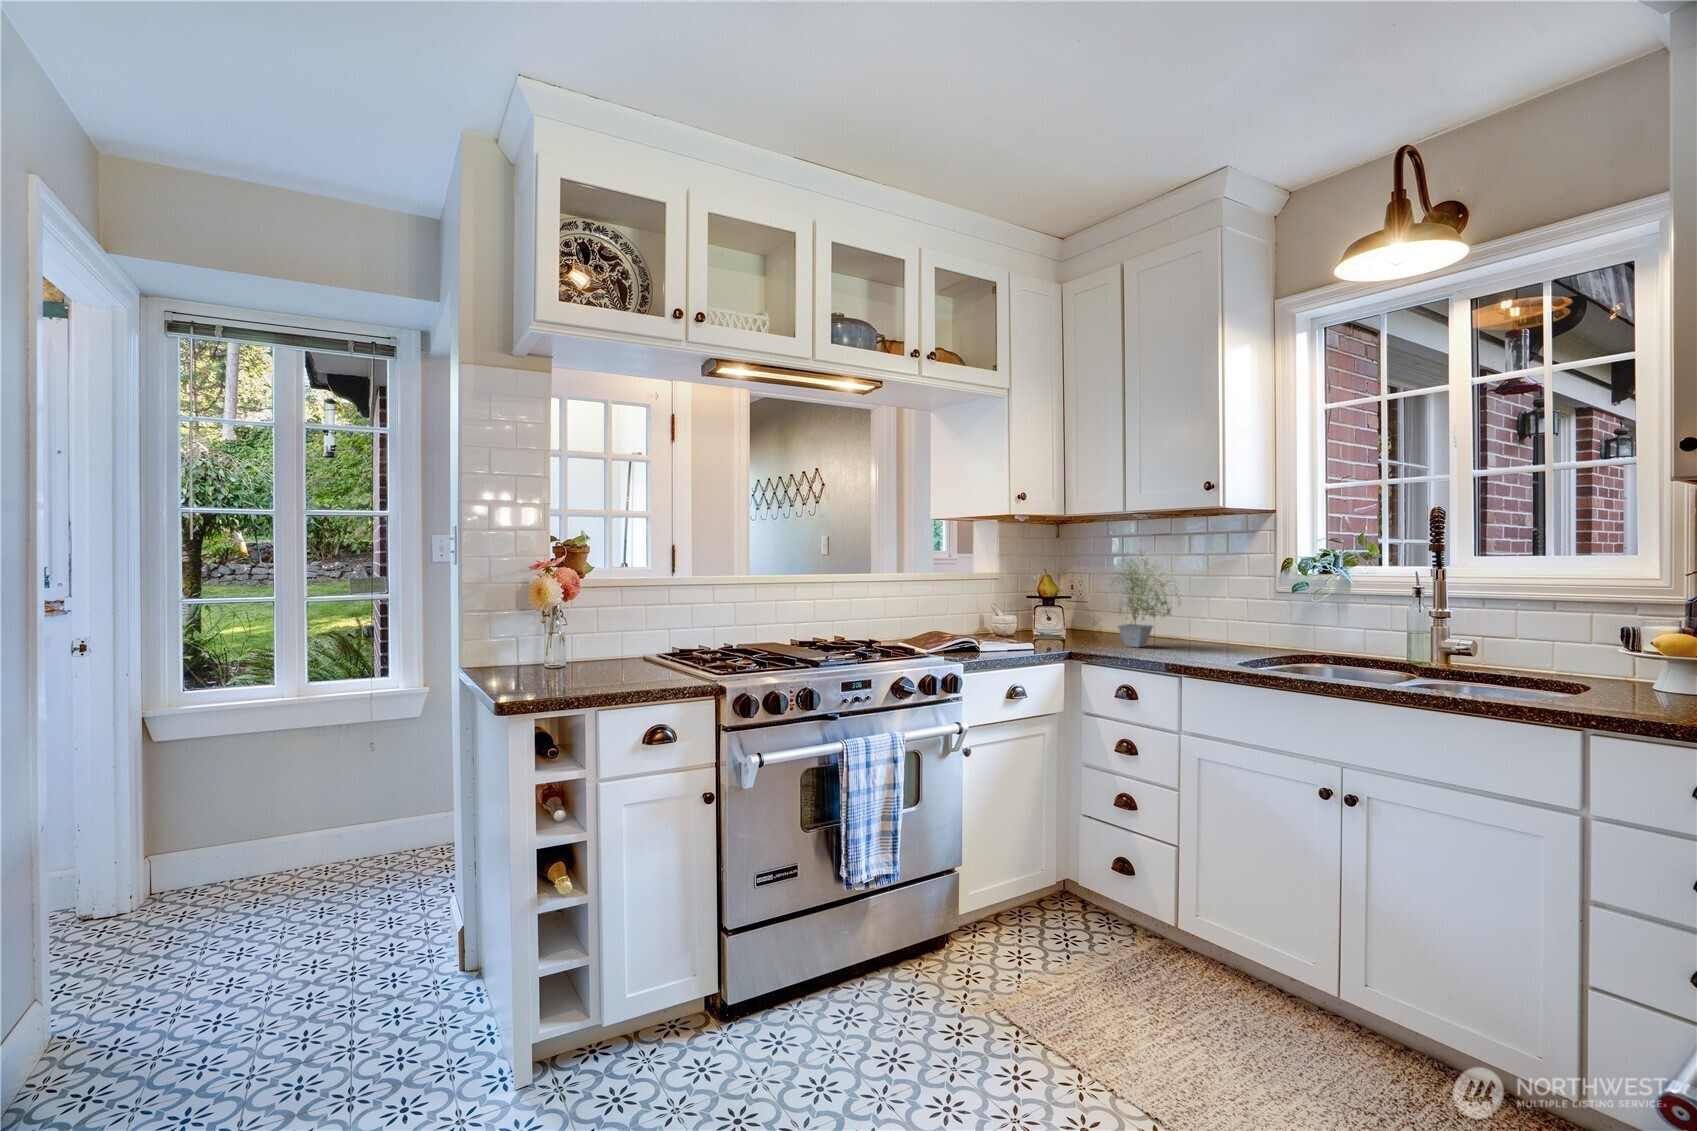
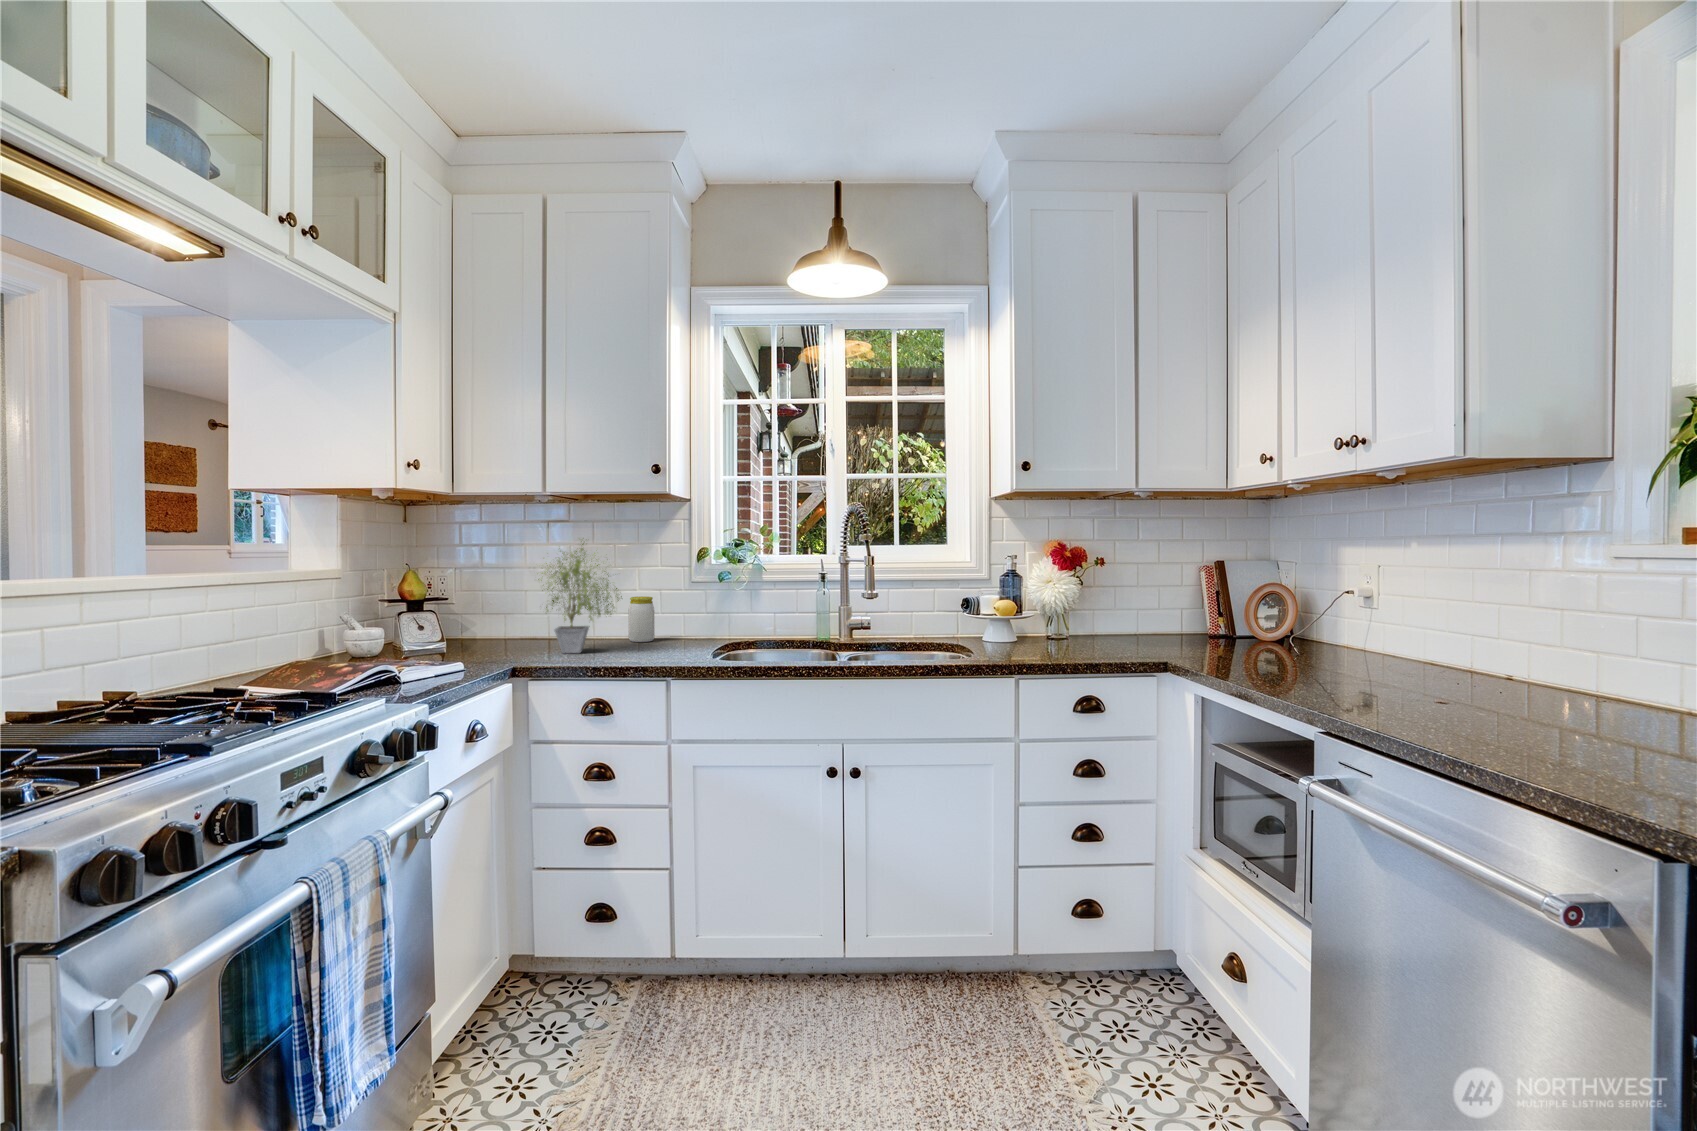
jar: none [1211,605,1237,647] -> present [628,596,655,642]

